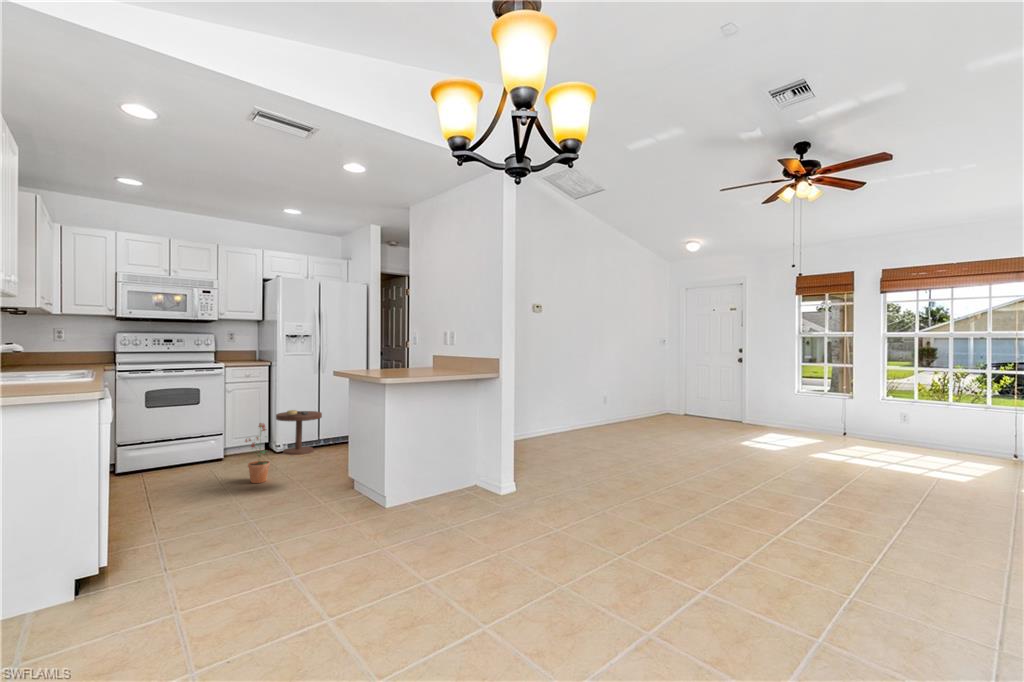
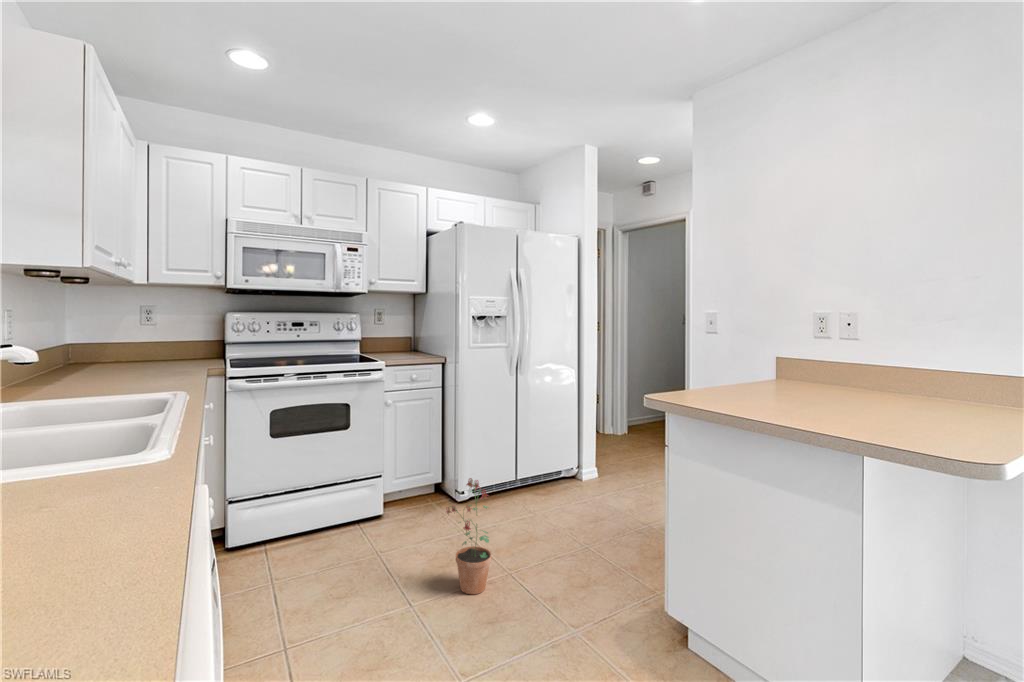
side table: present [276,410,322,455] -> none [524,465,607,625]

